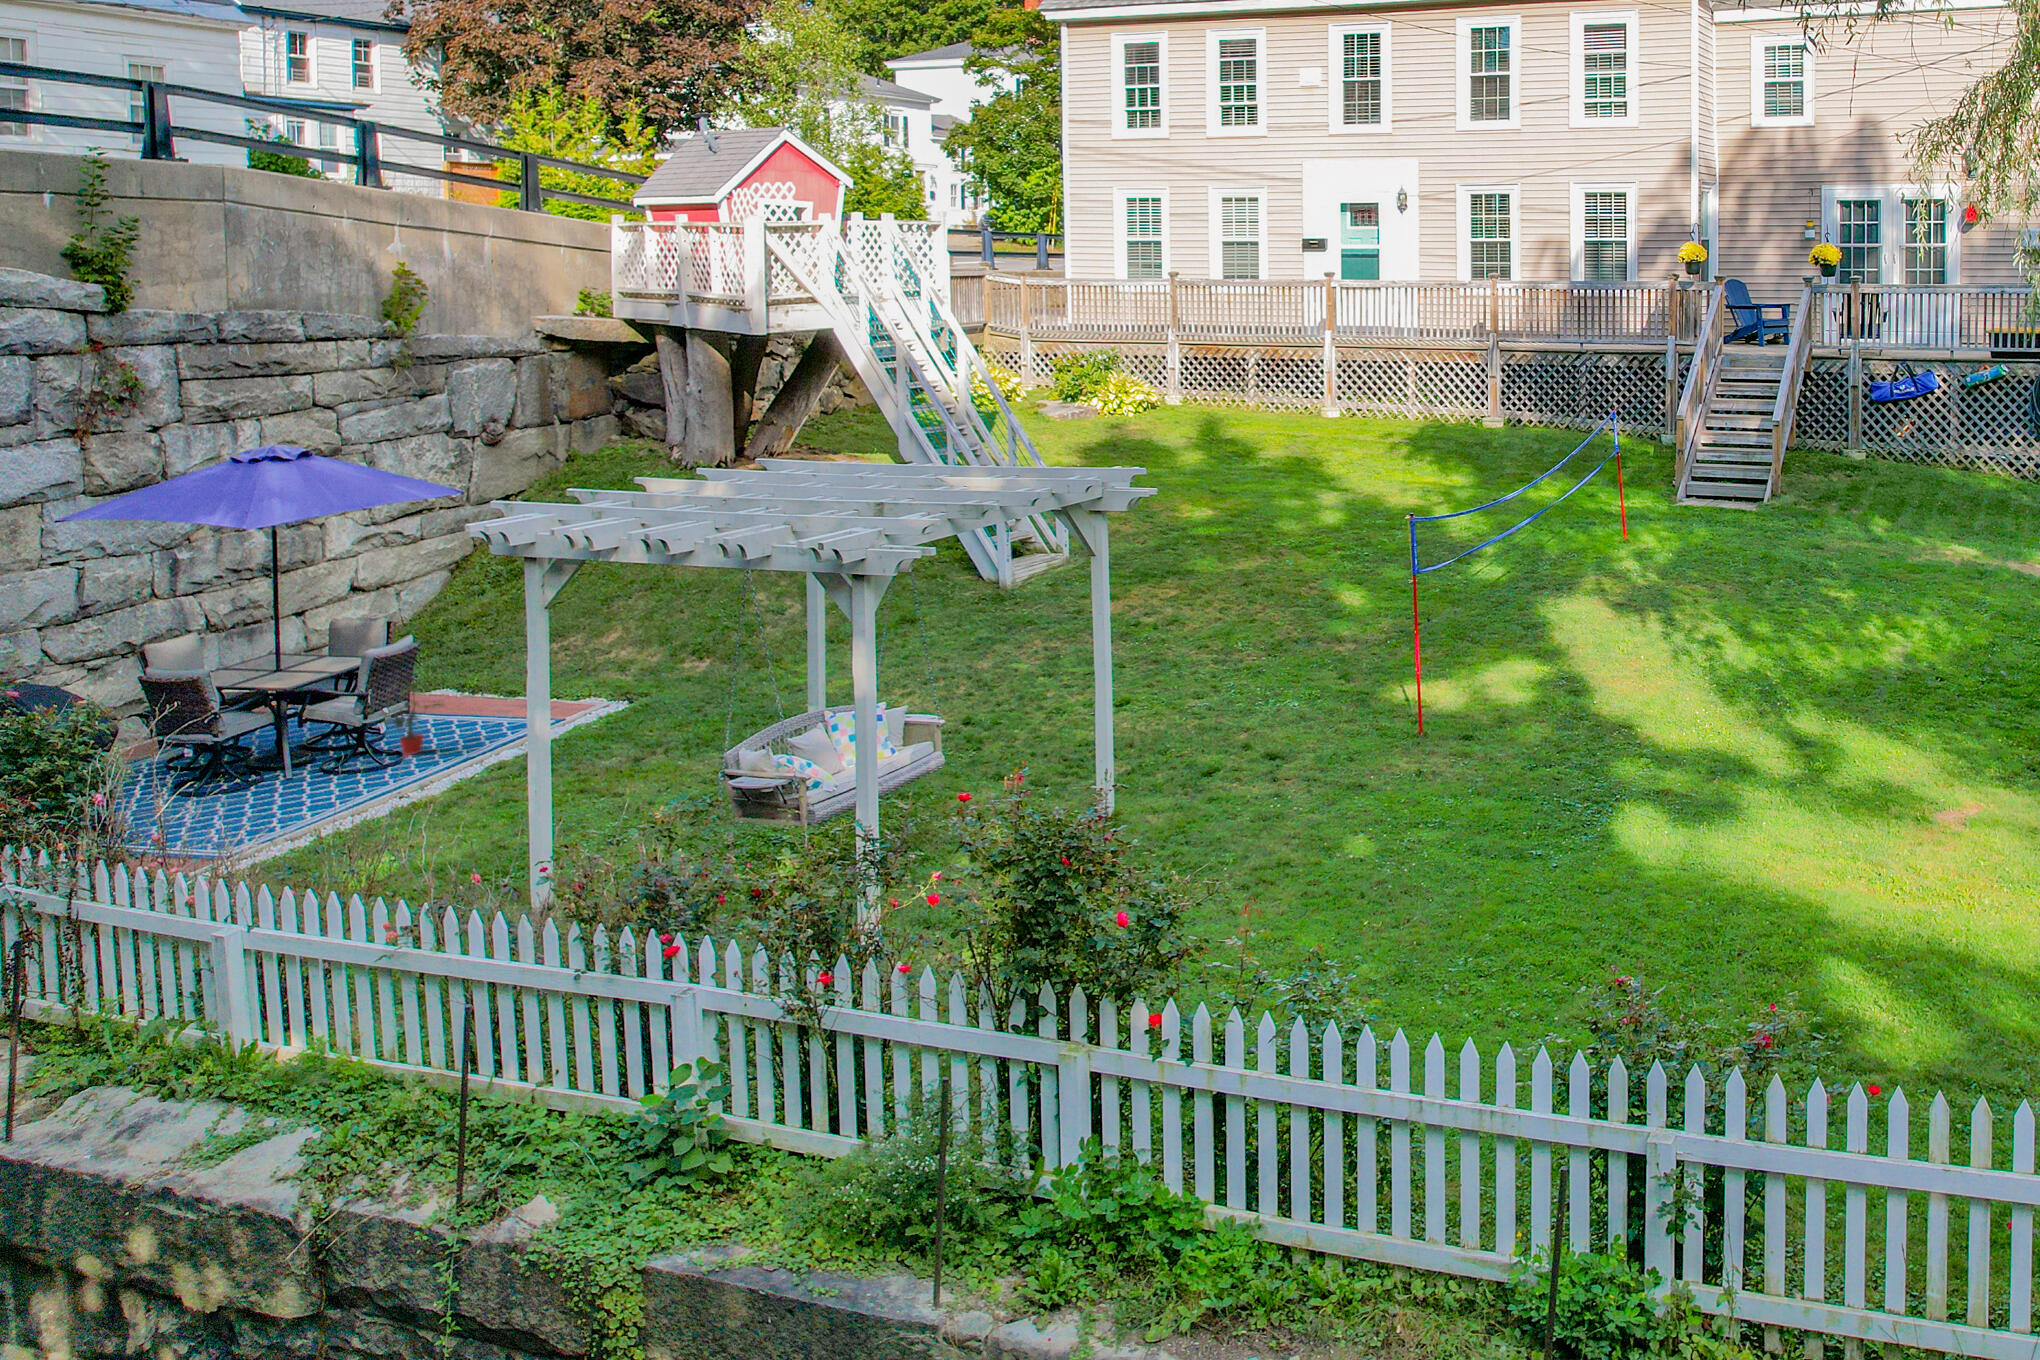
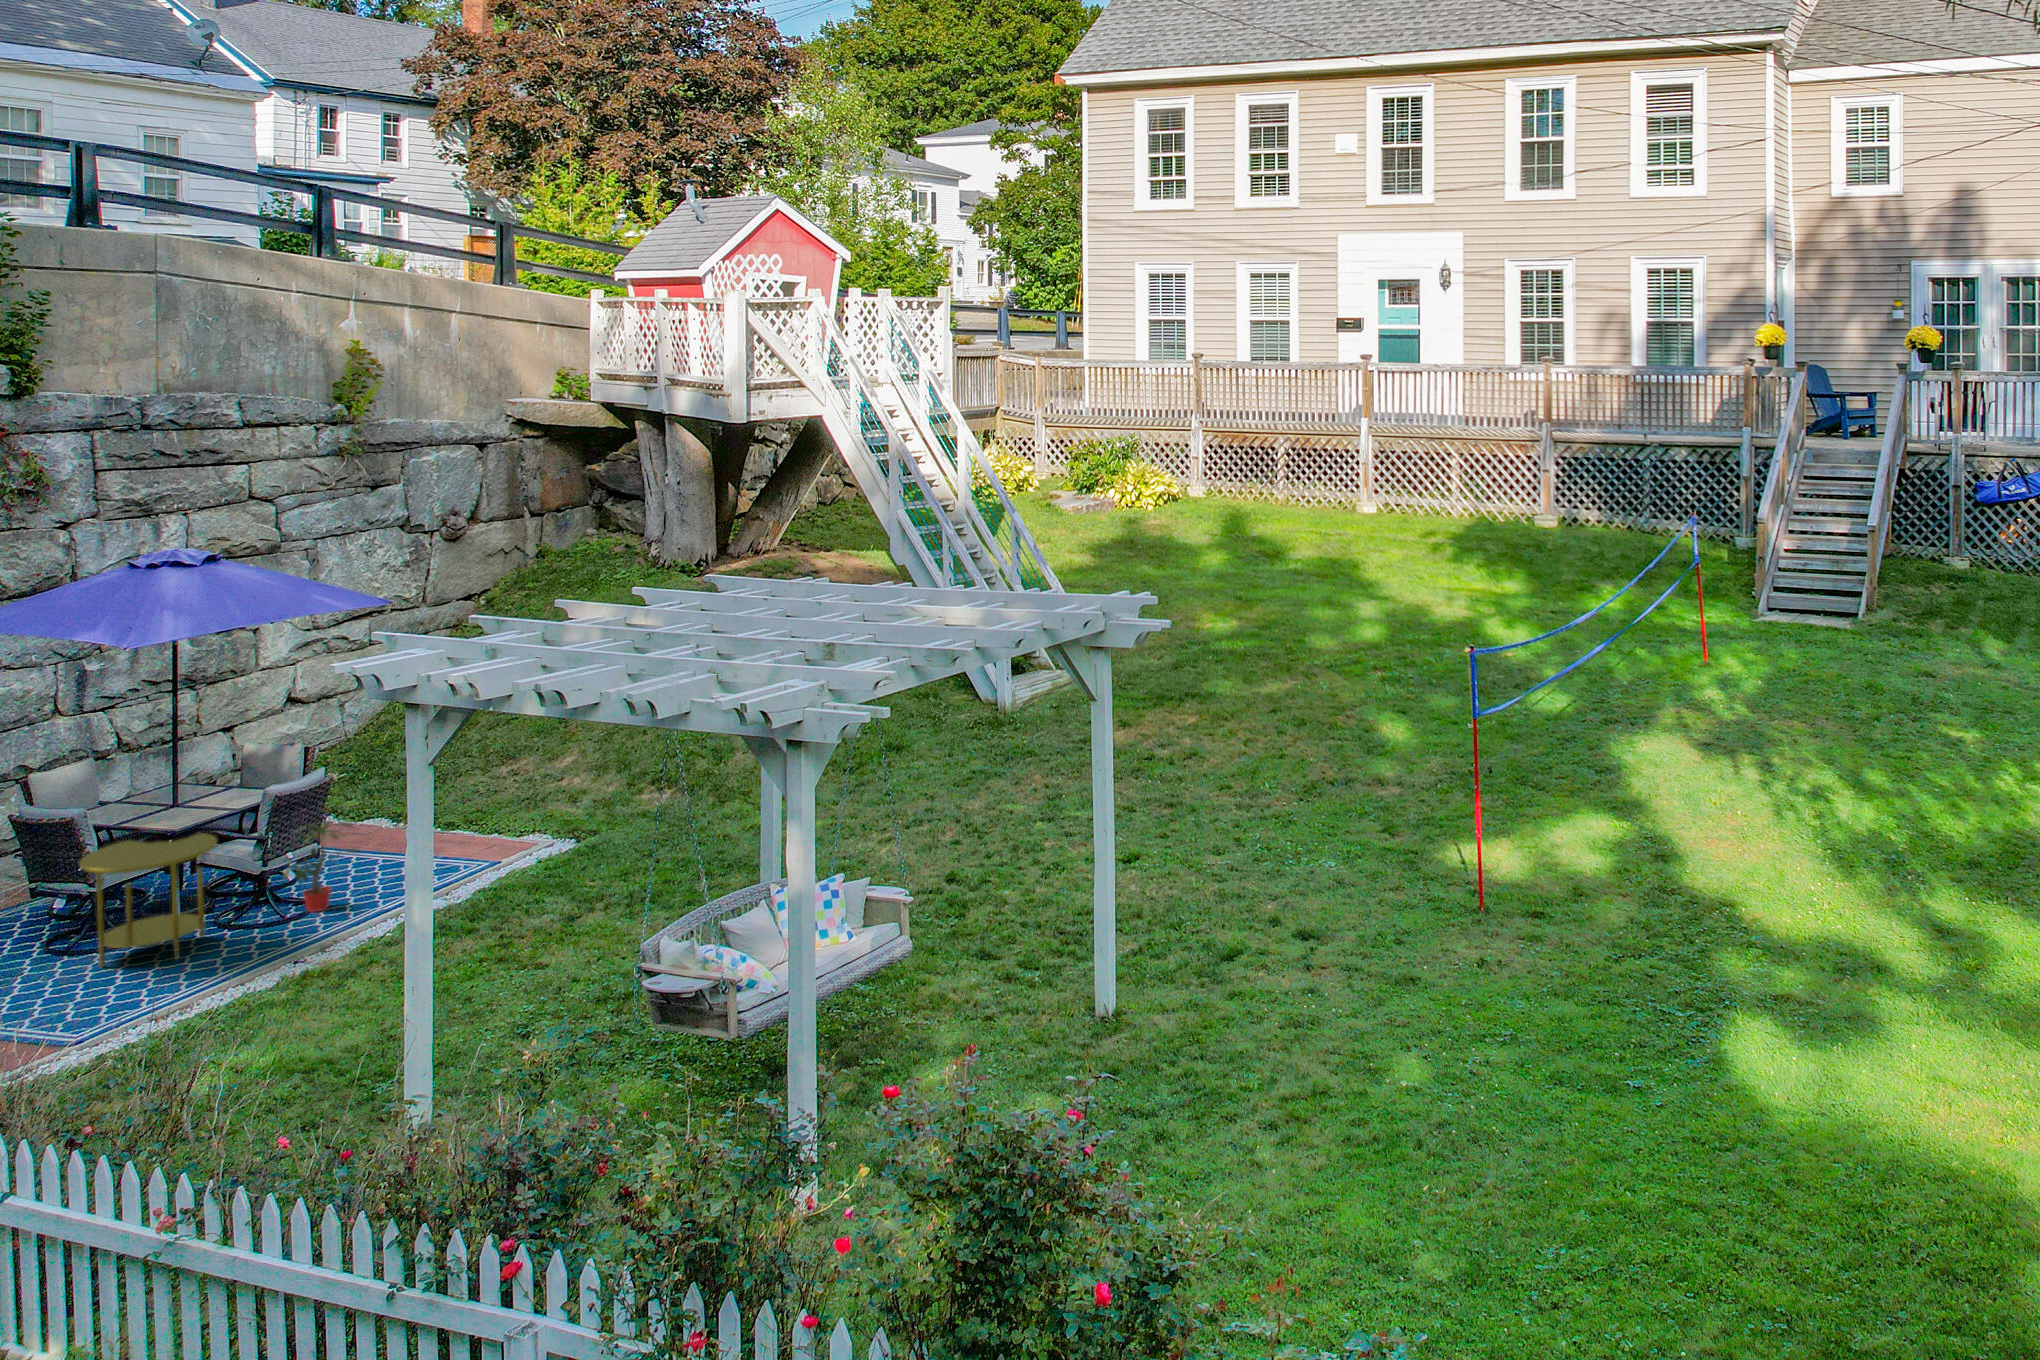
side table: none [209,687,327,799] -> present [80,833,217,968]

